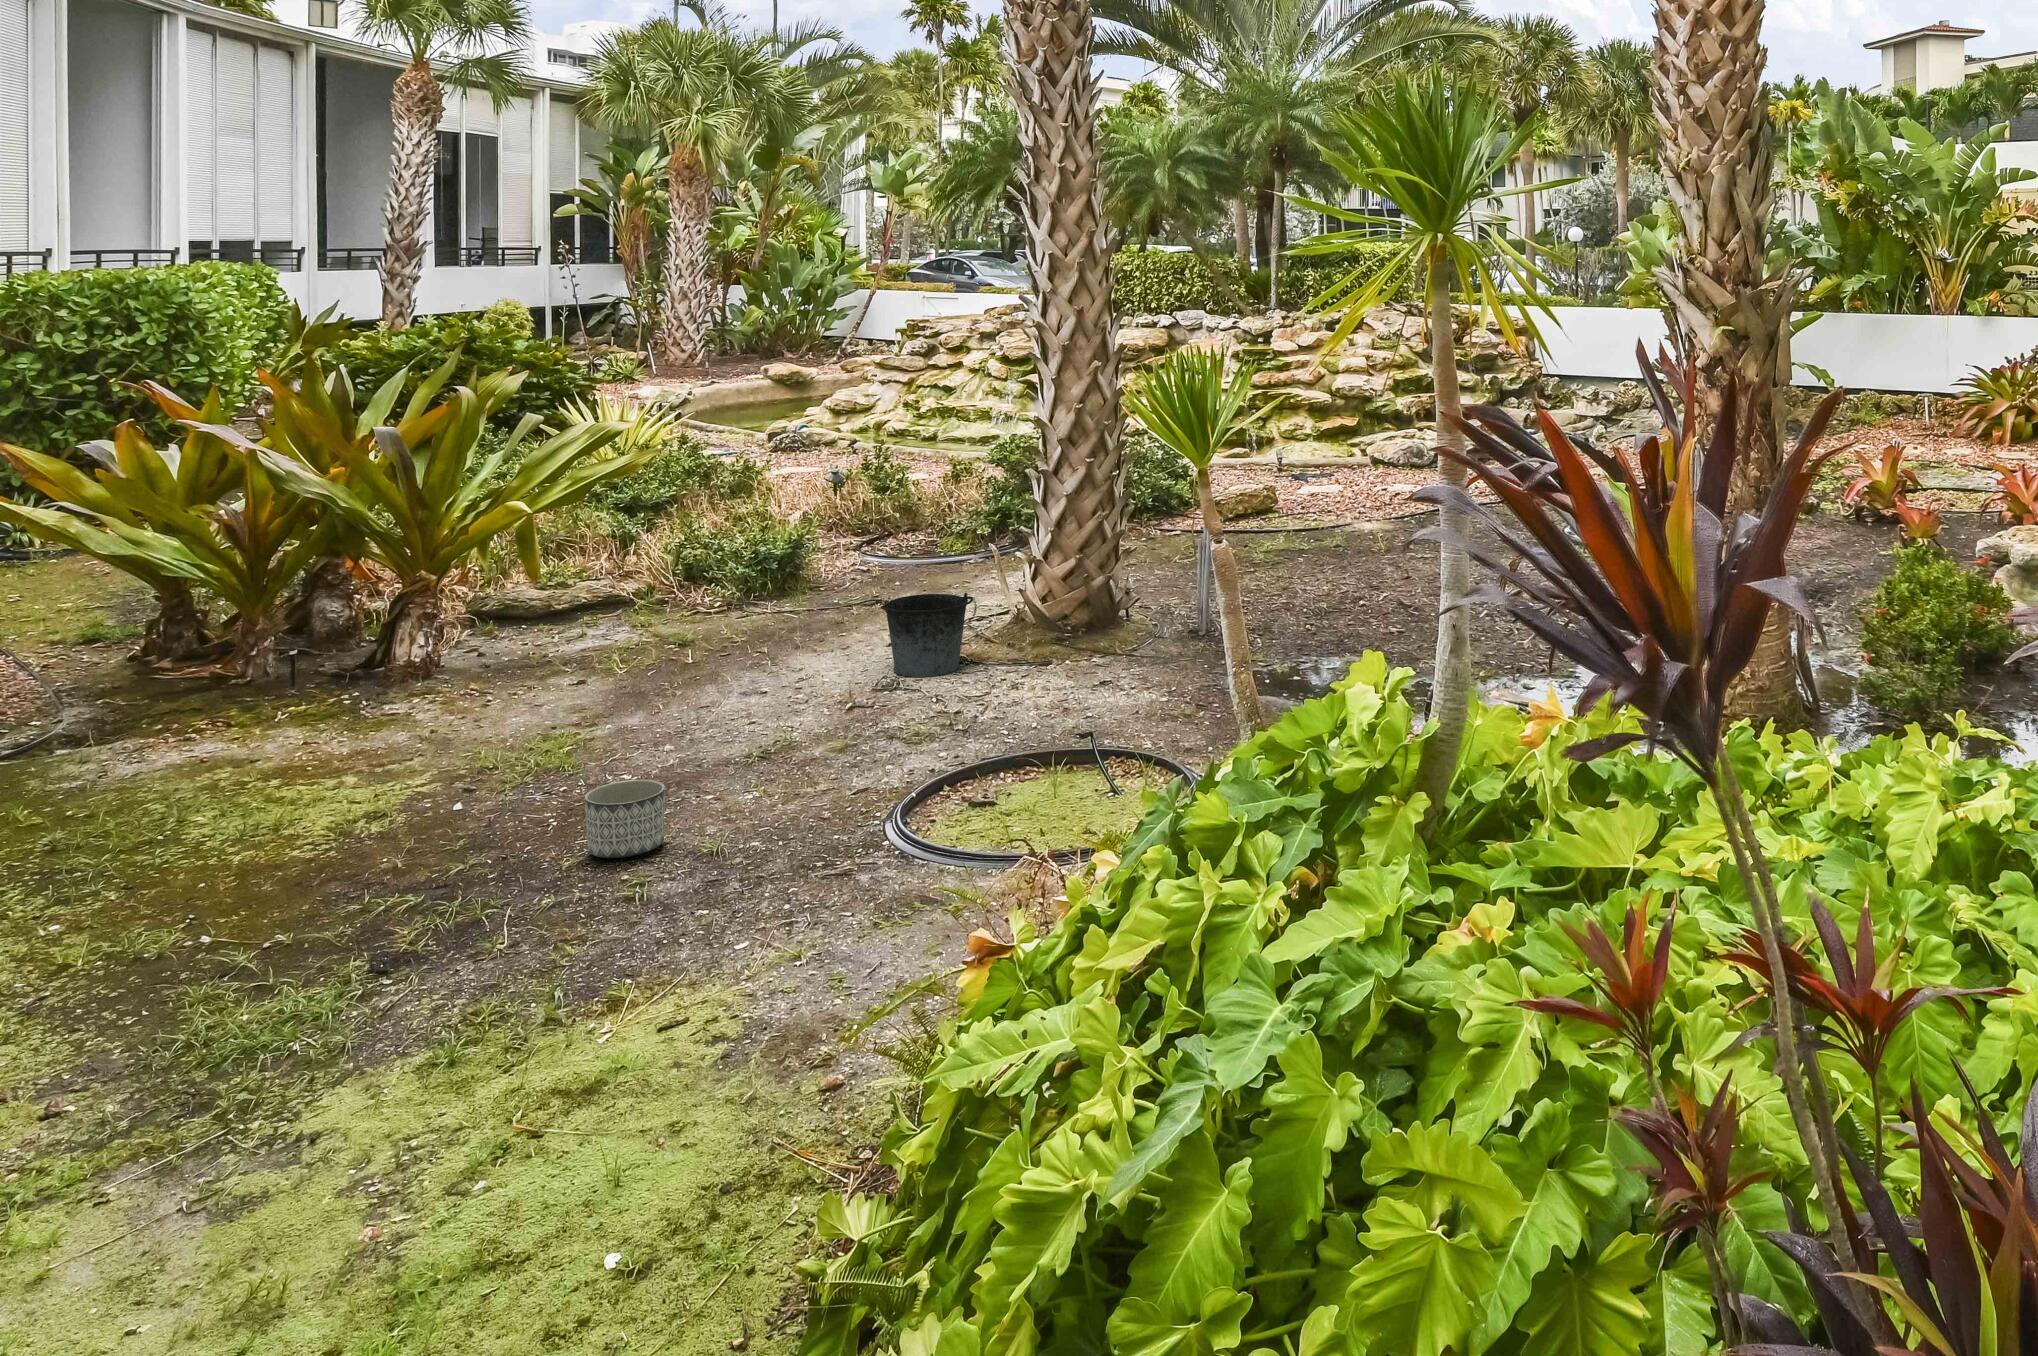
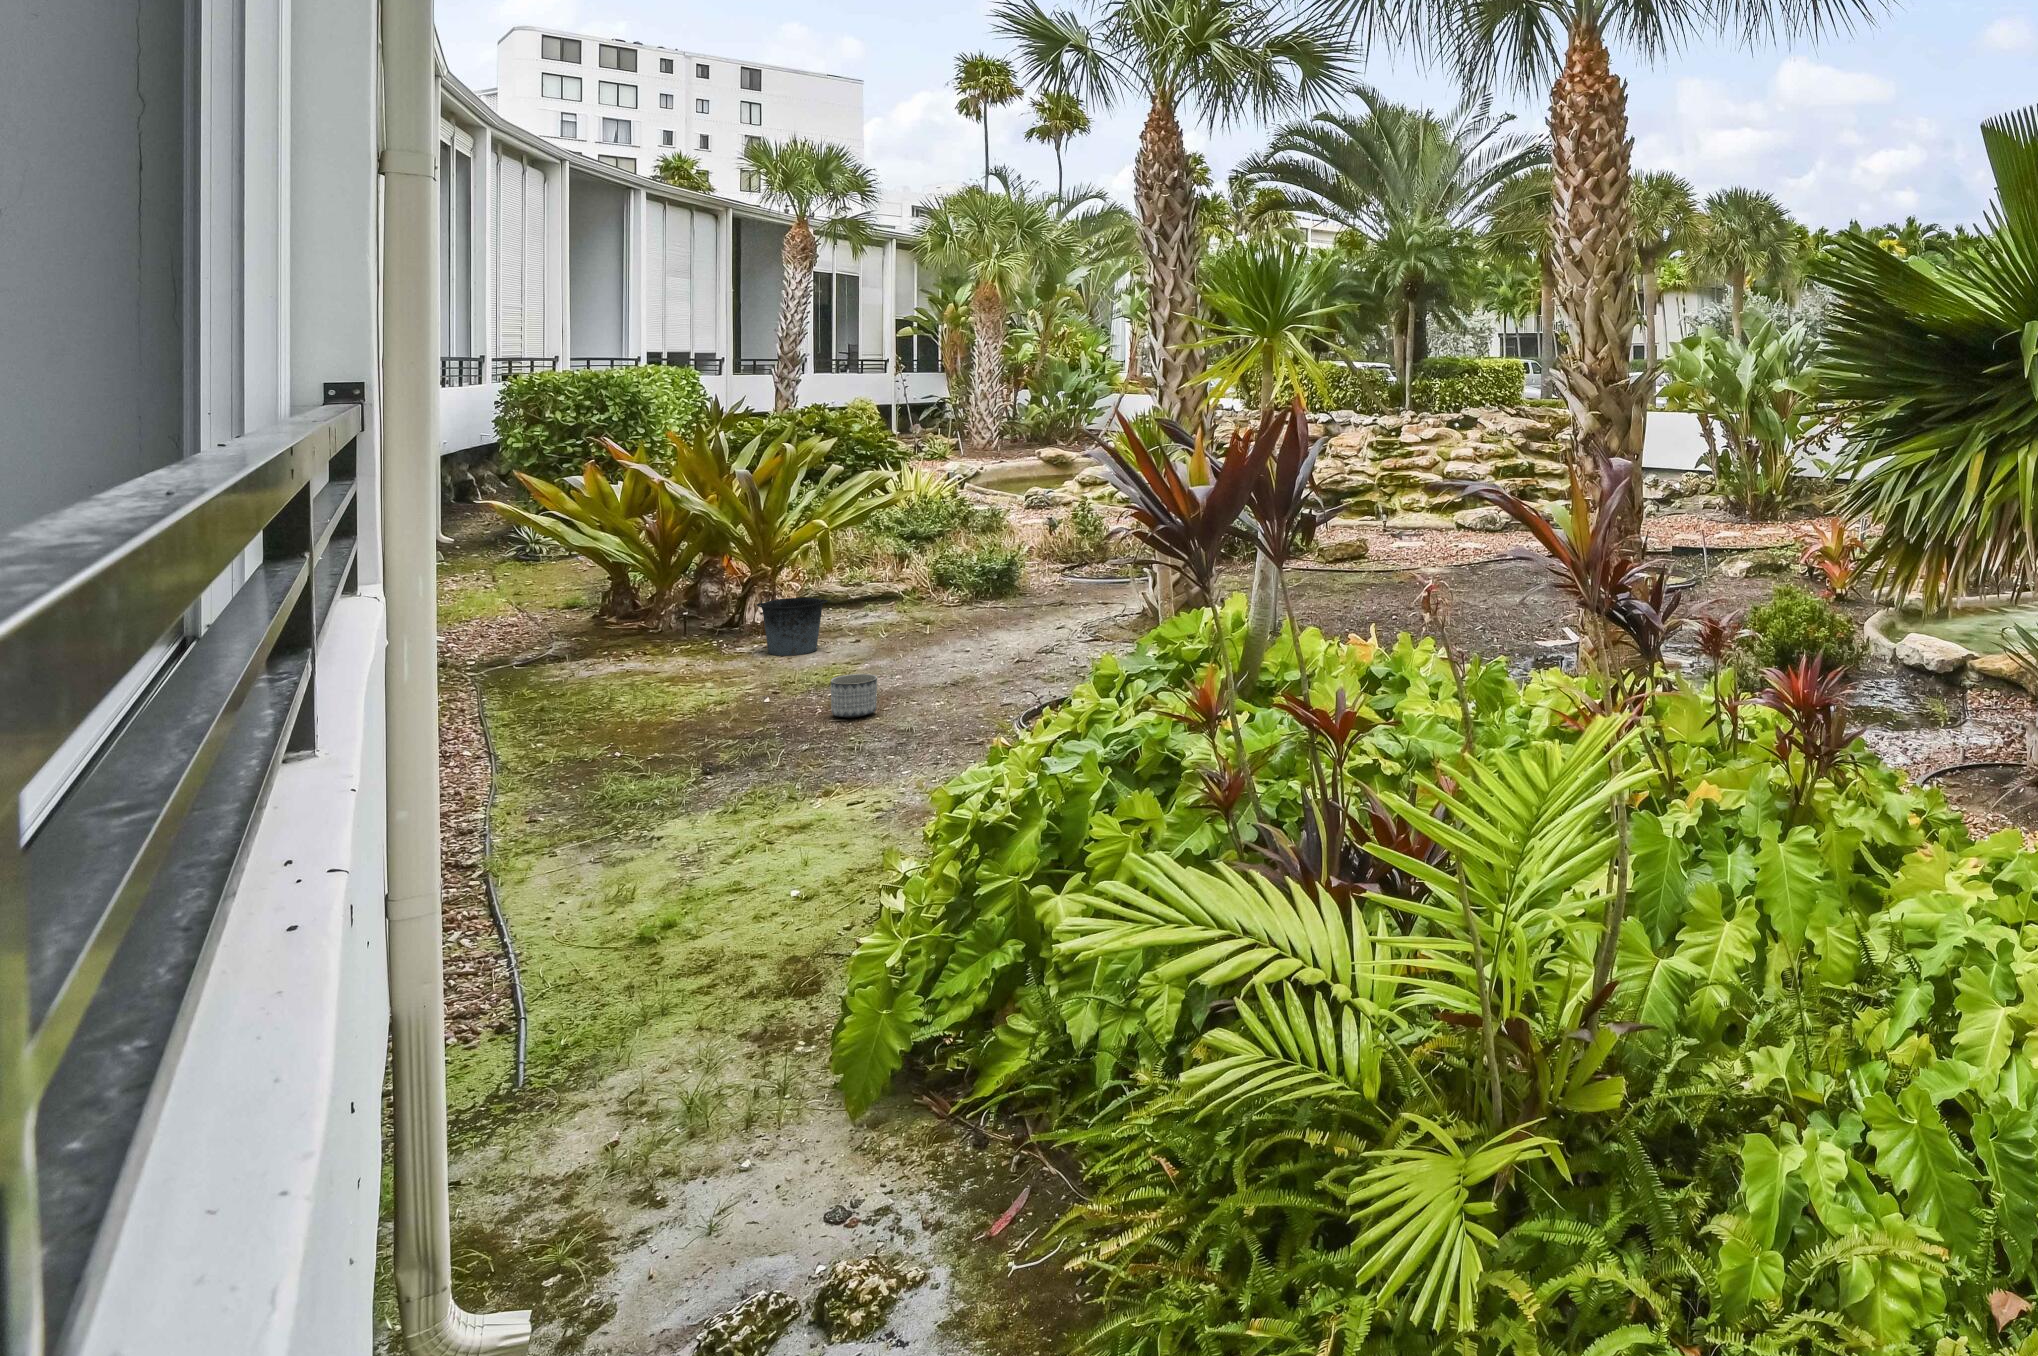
bucket: present [881,593,973,677] -> present [757,597,828,656]

